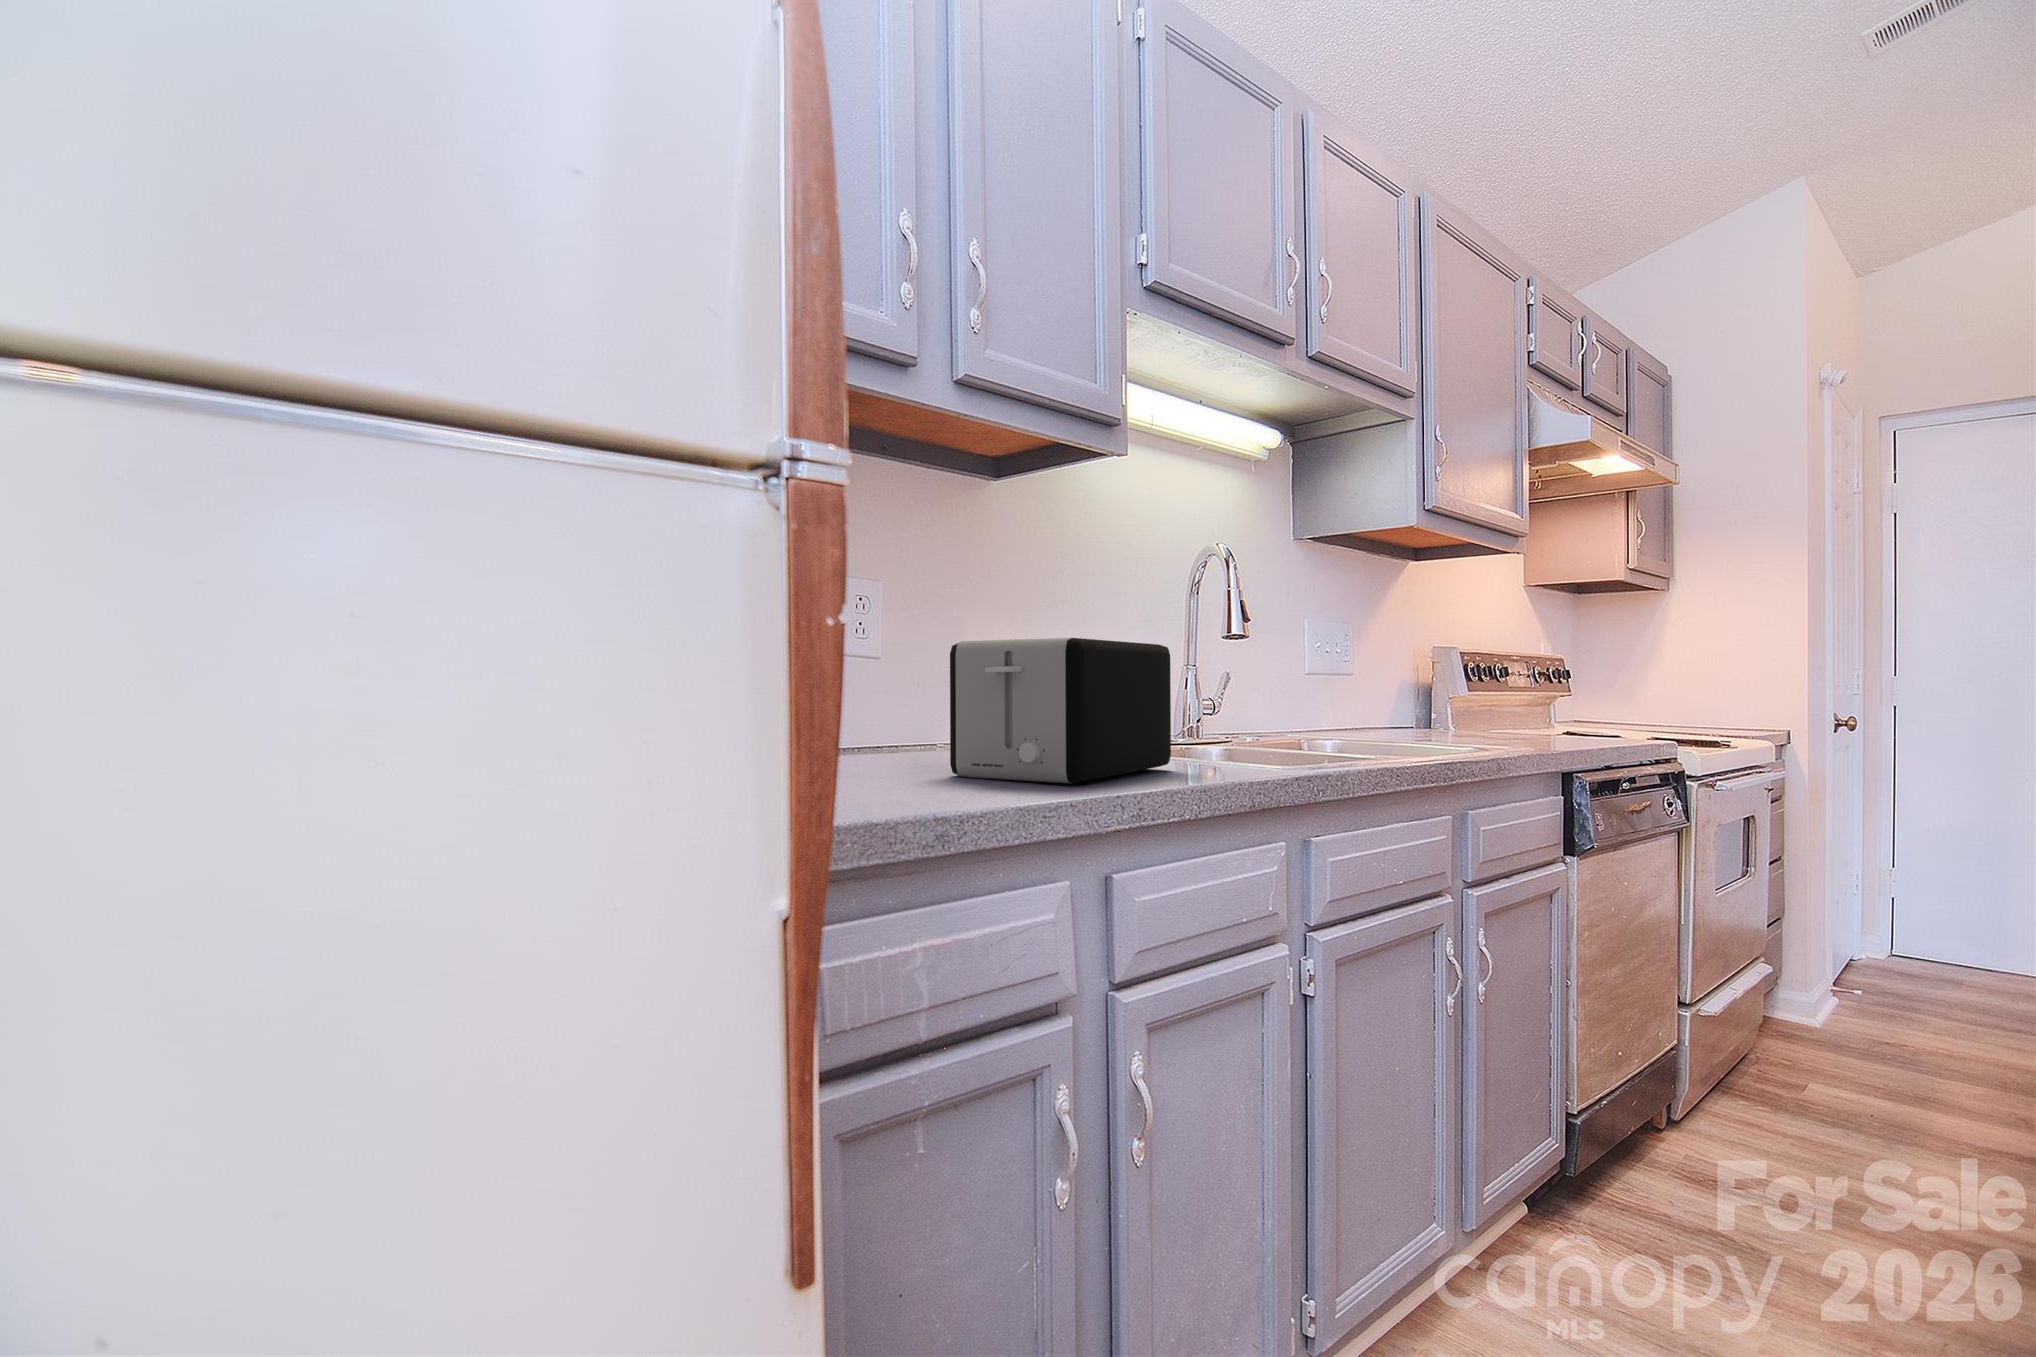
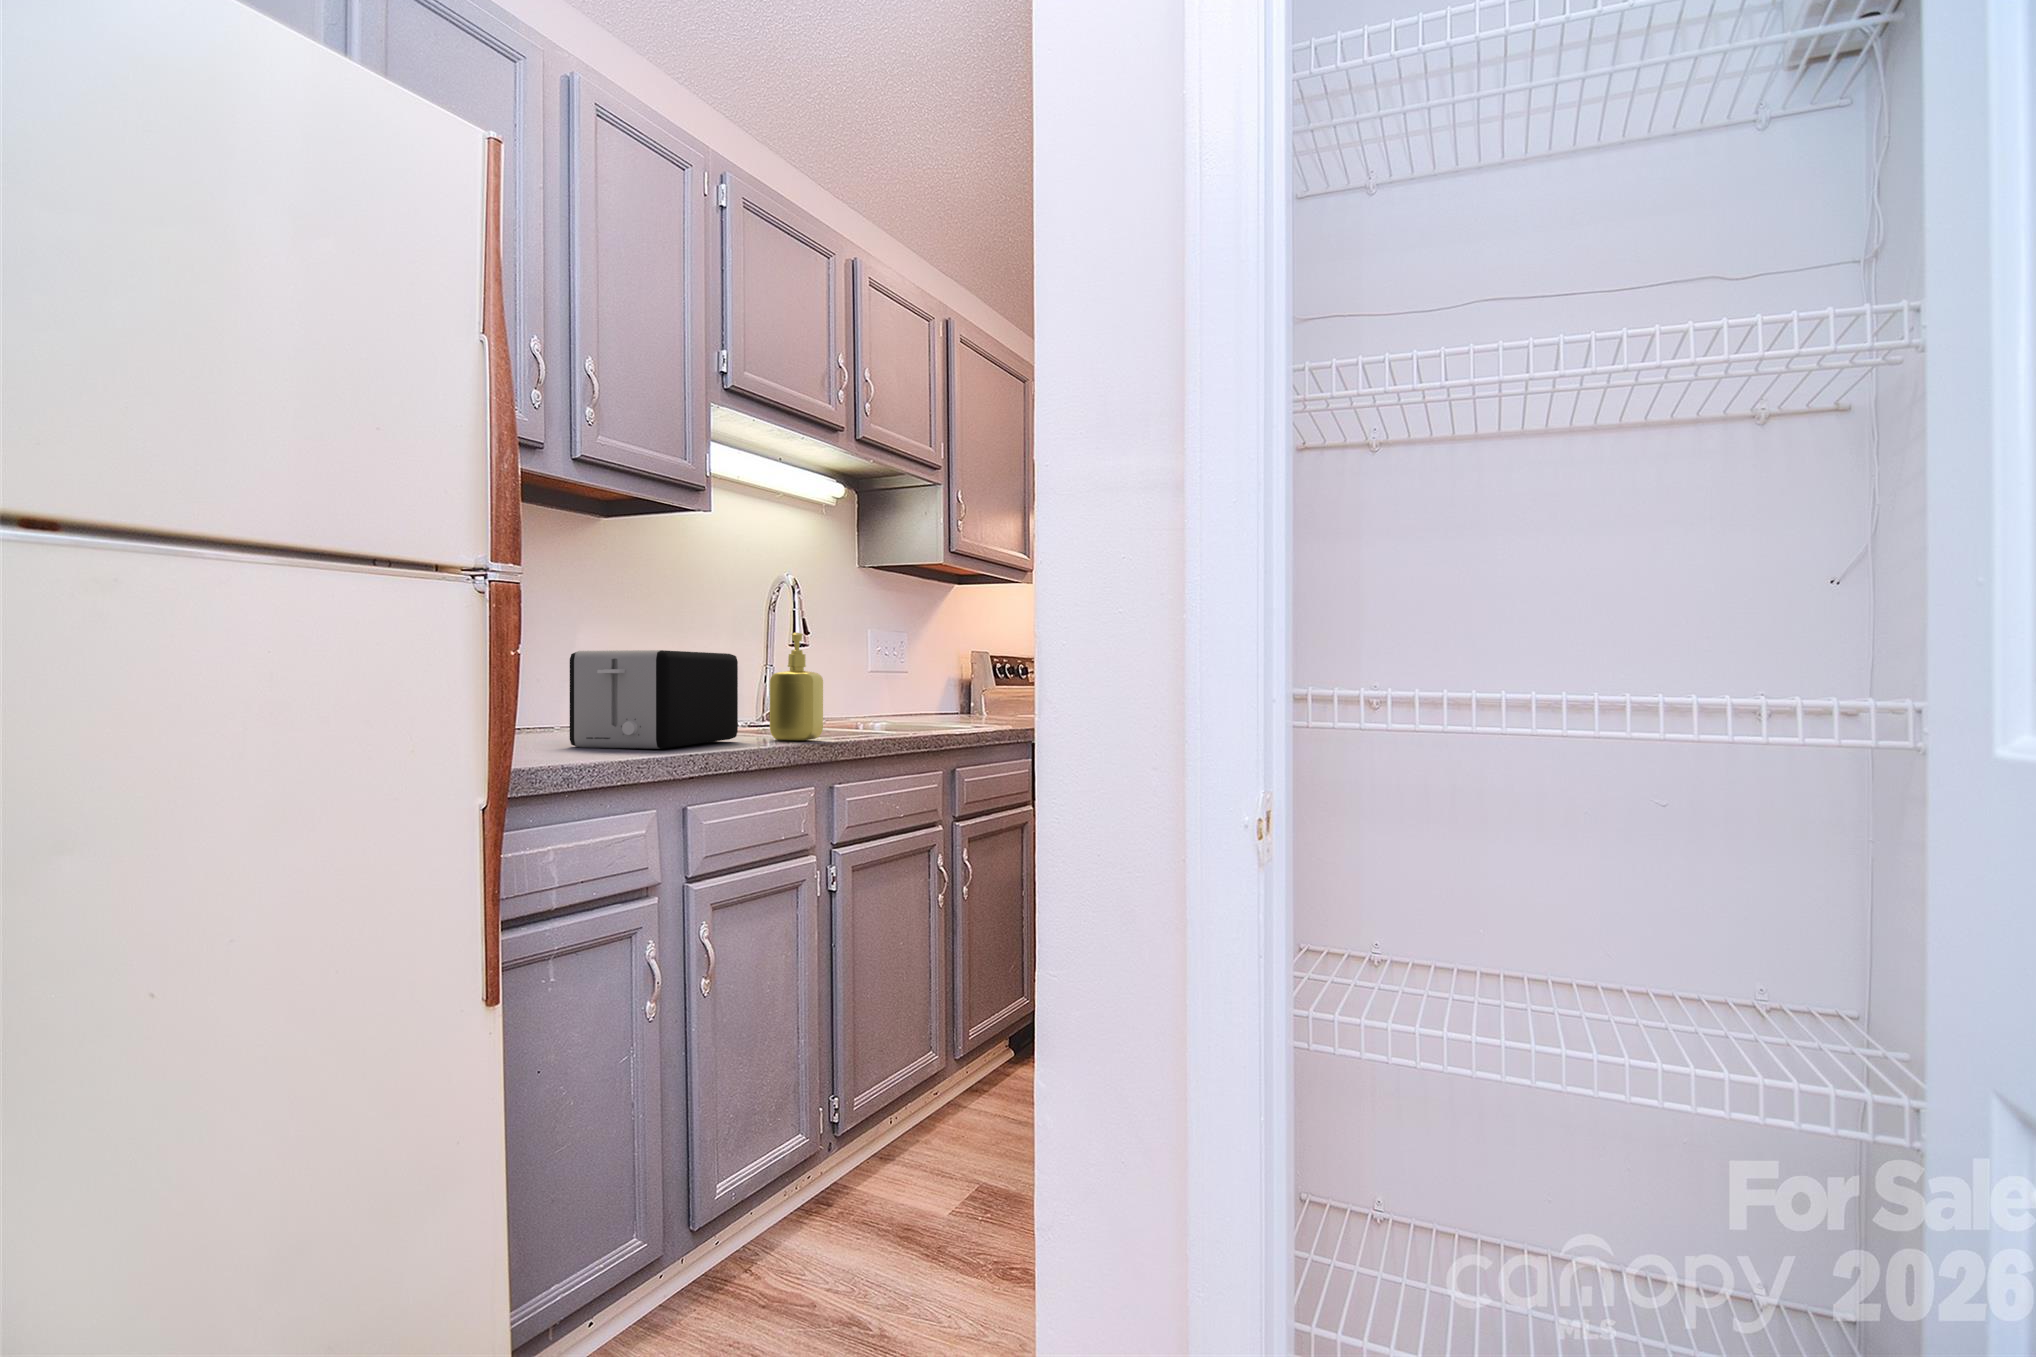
soap dispenser: none [1213,613,1289,770] -> present [770,632,823,741]

